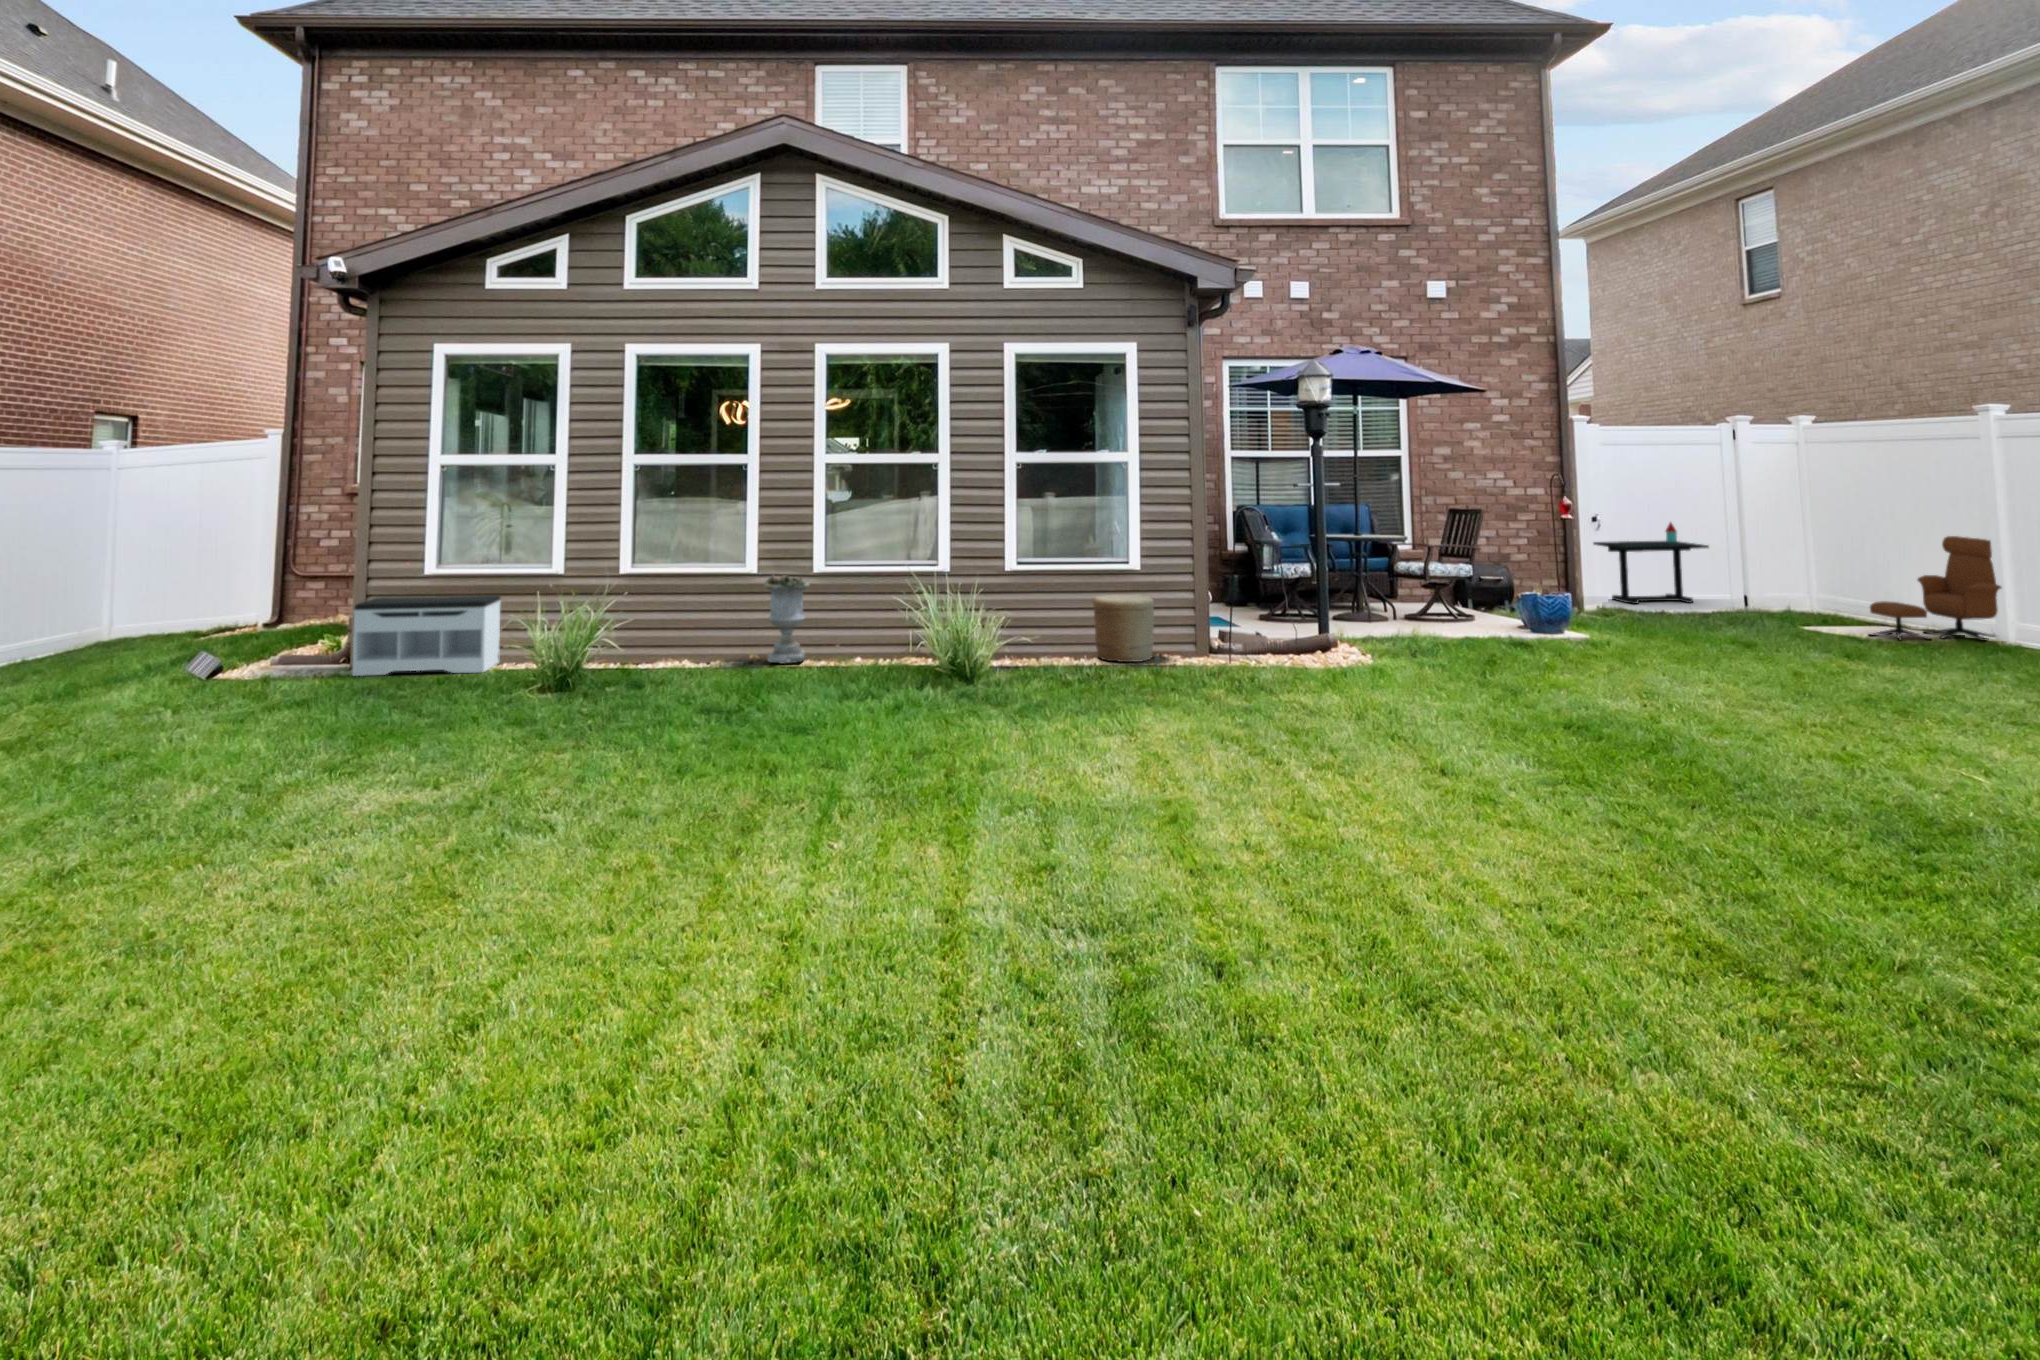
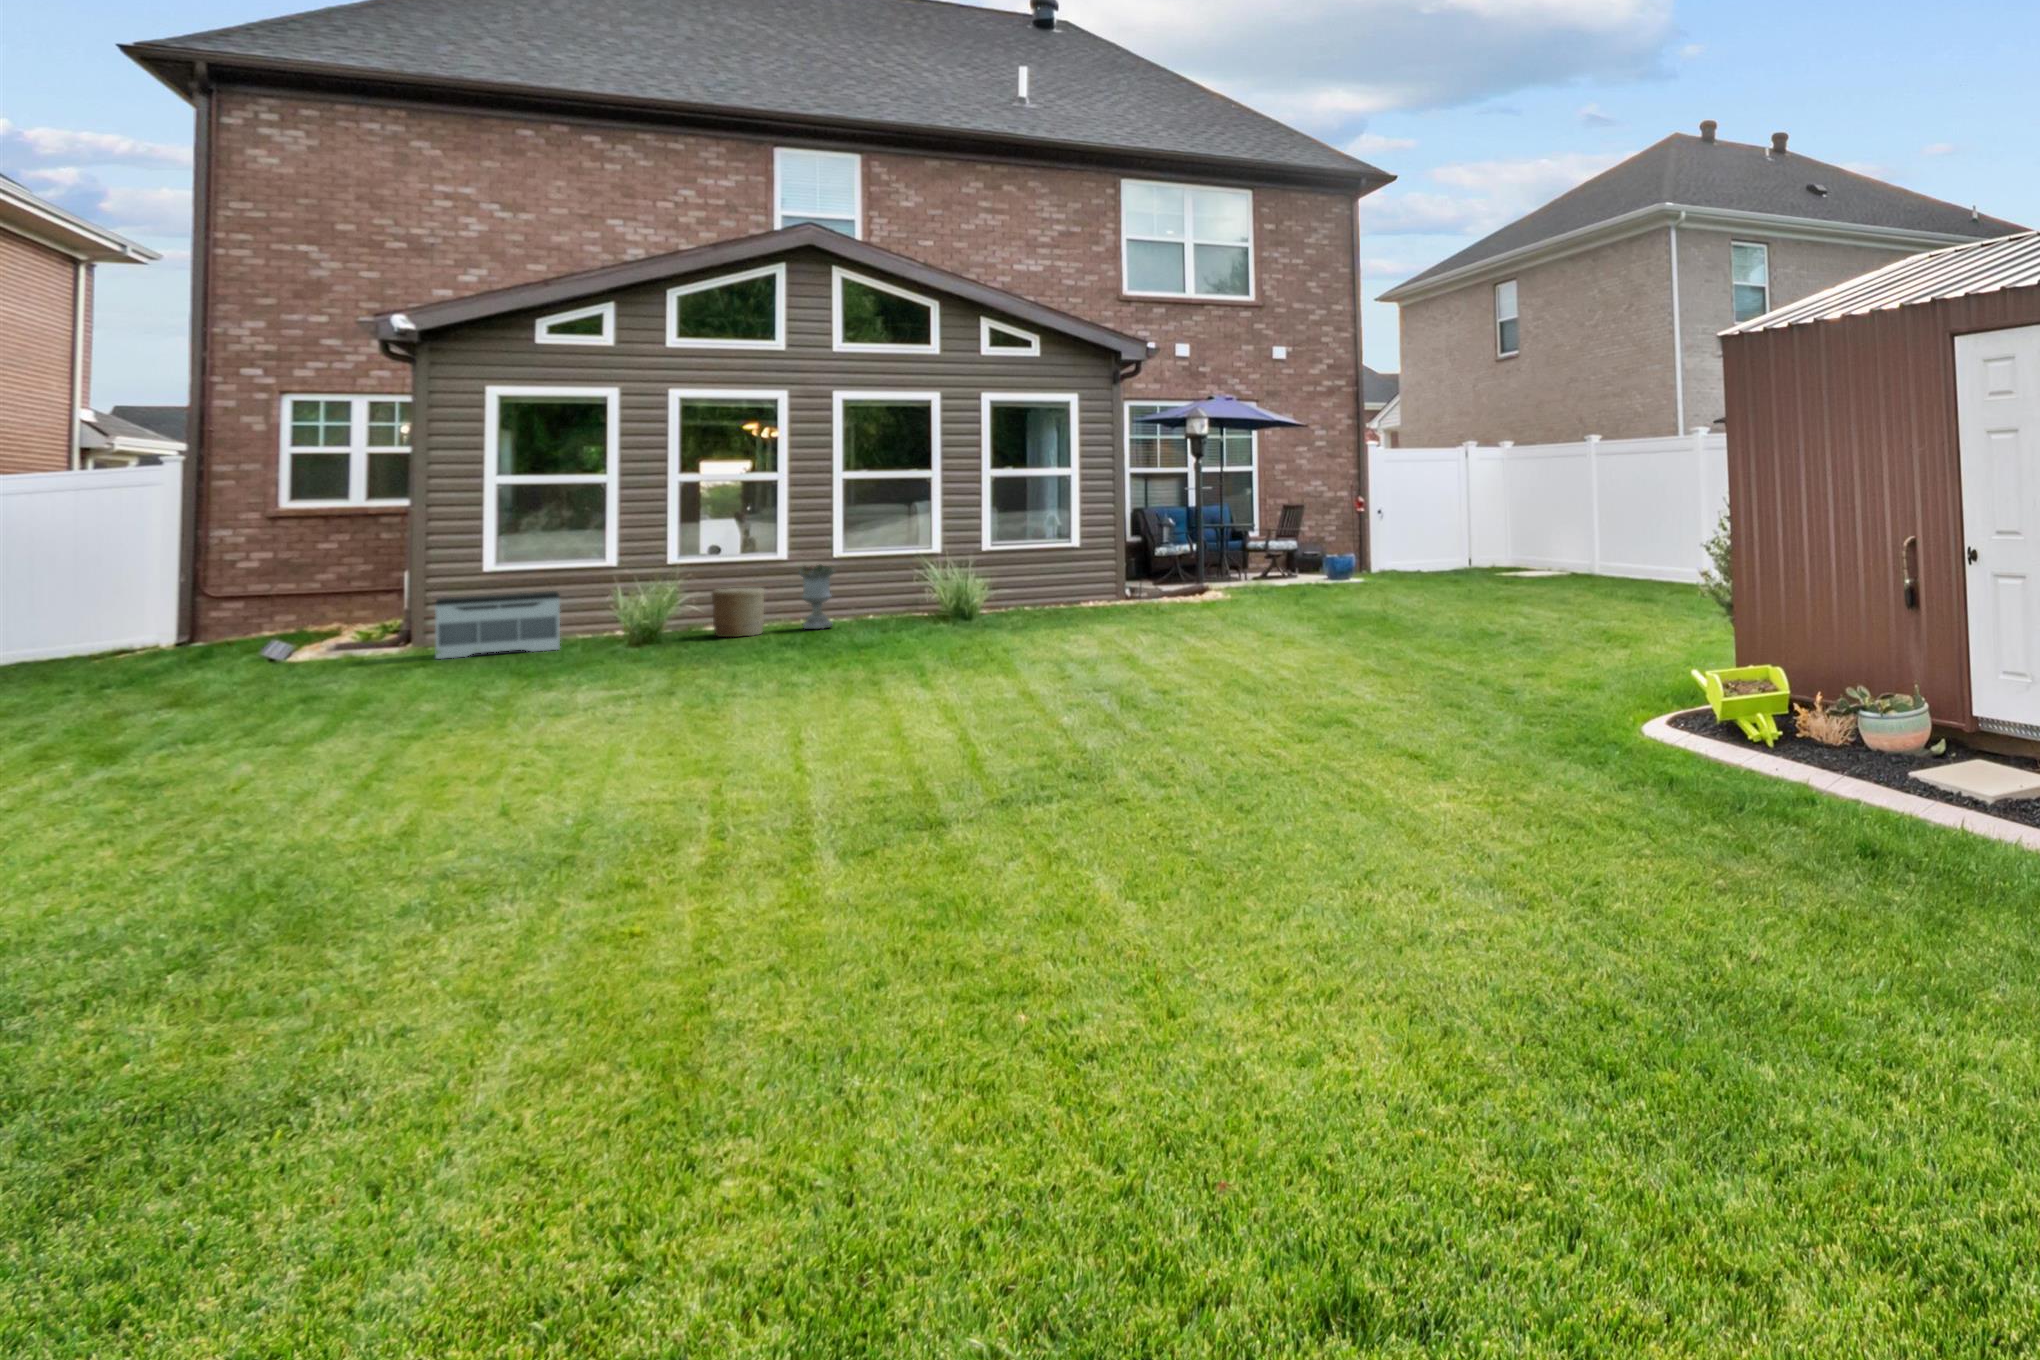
side table: present [1593,523,1709,604] -> none [1378,514,1447,570]
lounge chair: present [1870,536,2001,641] -> none [1524,515,1590,576]
woven basket: present [1093,595,1154,662] -> present [712,588,764,637]

